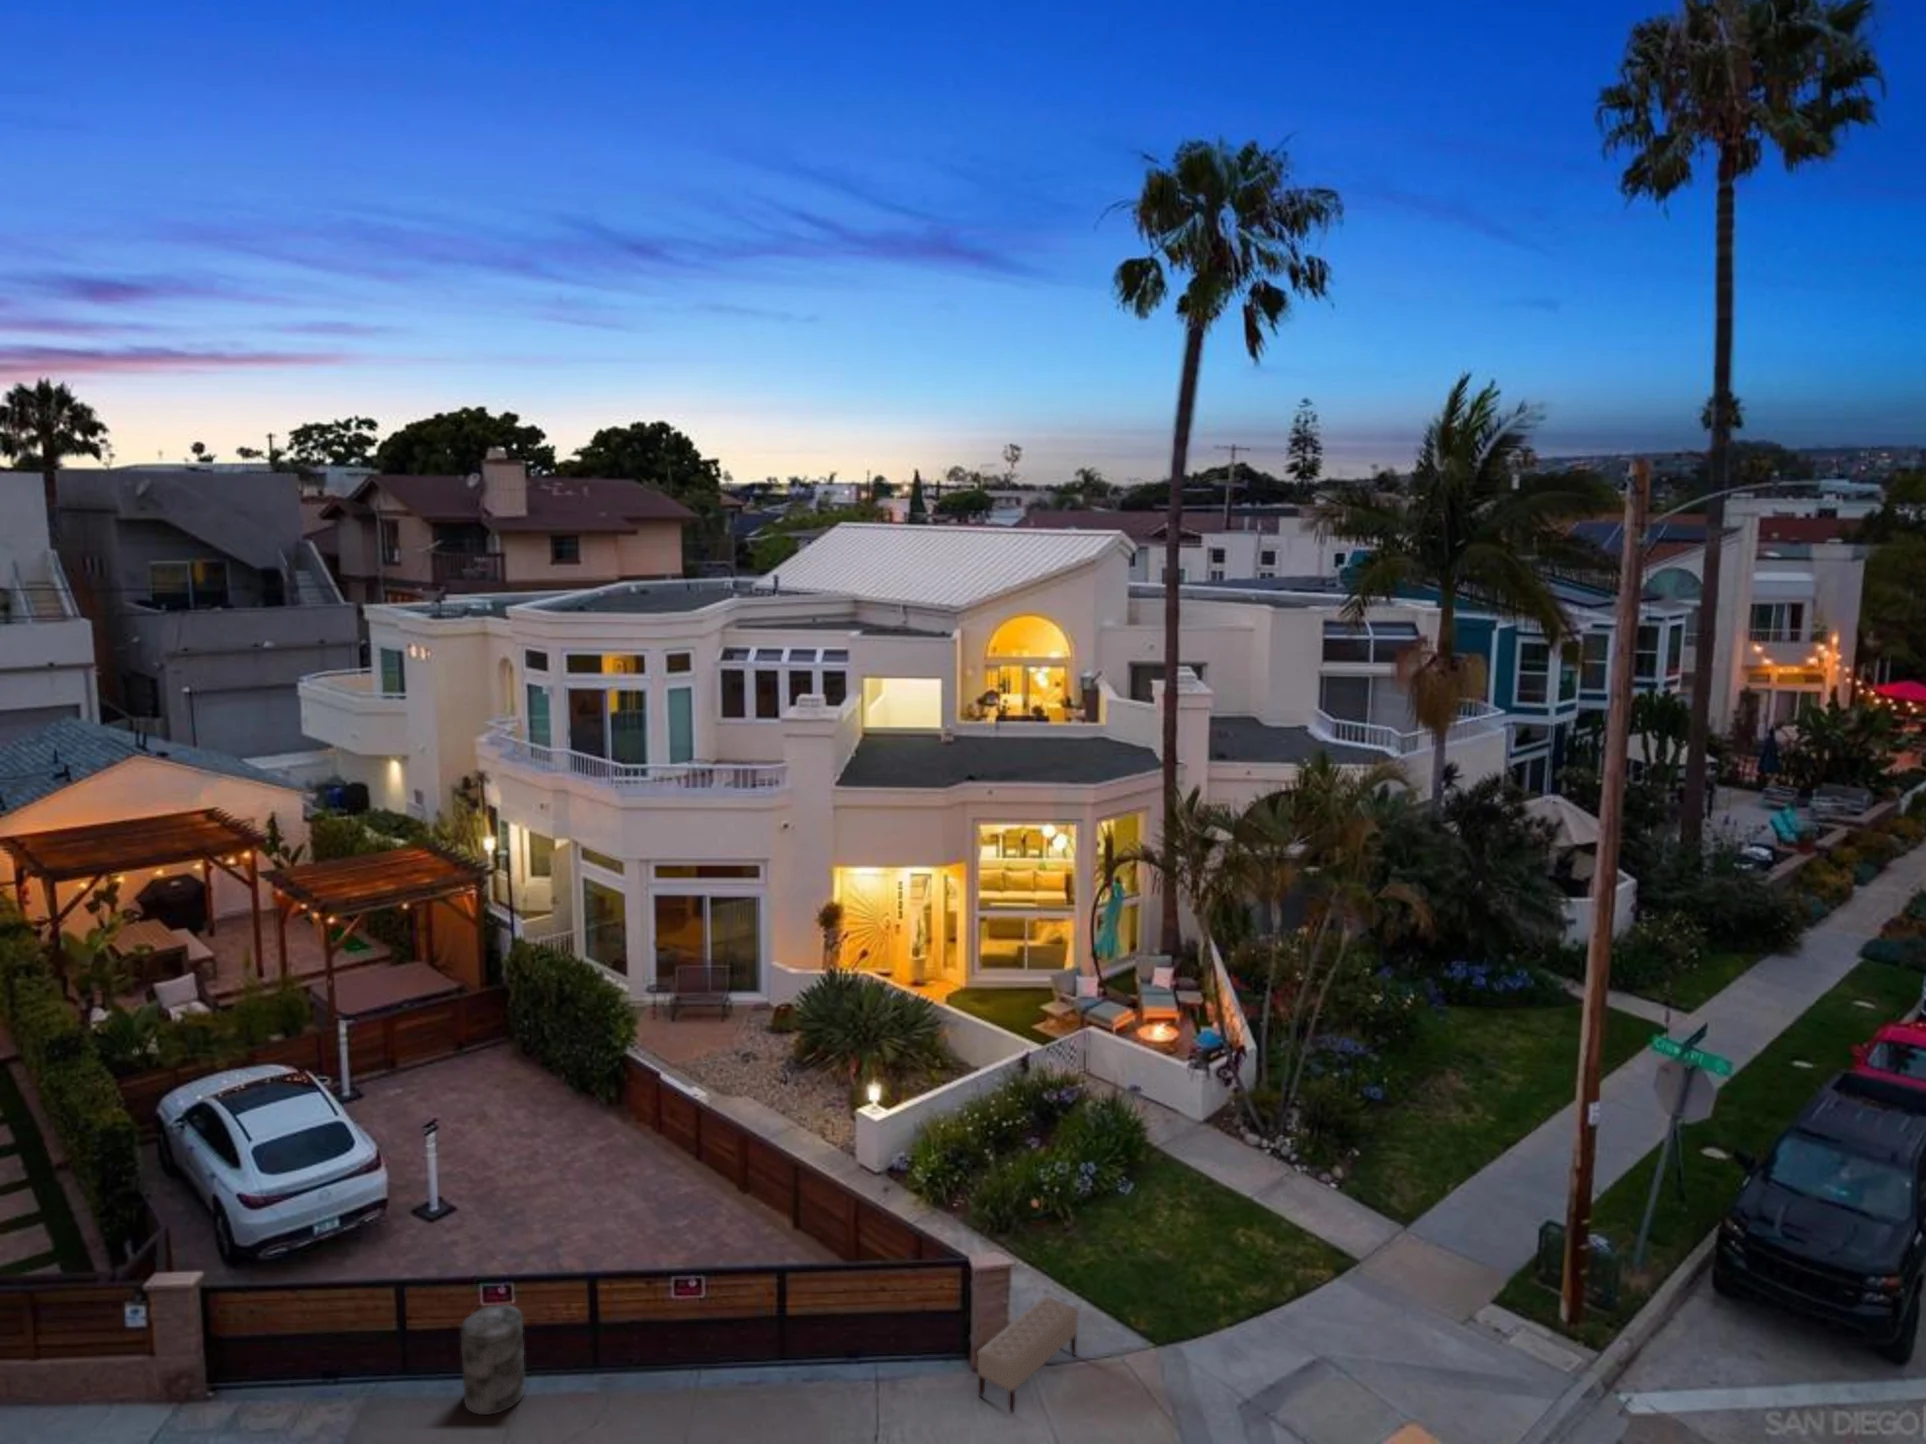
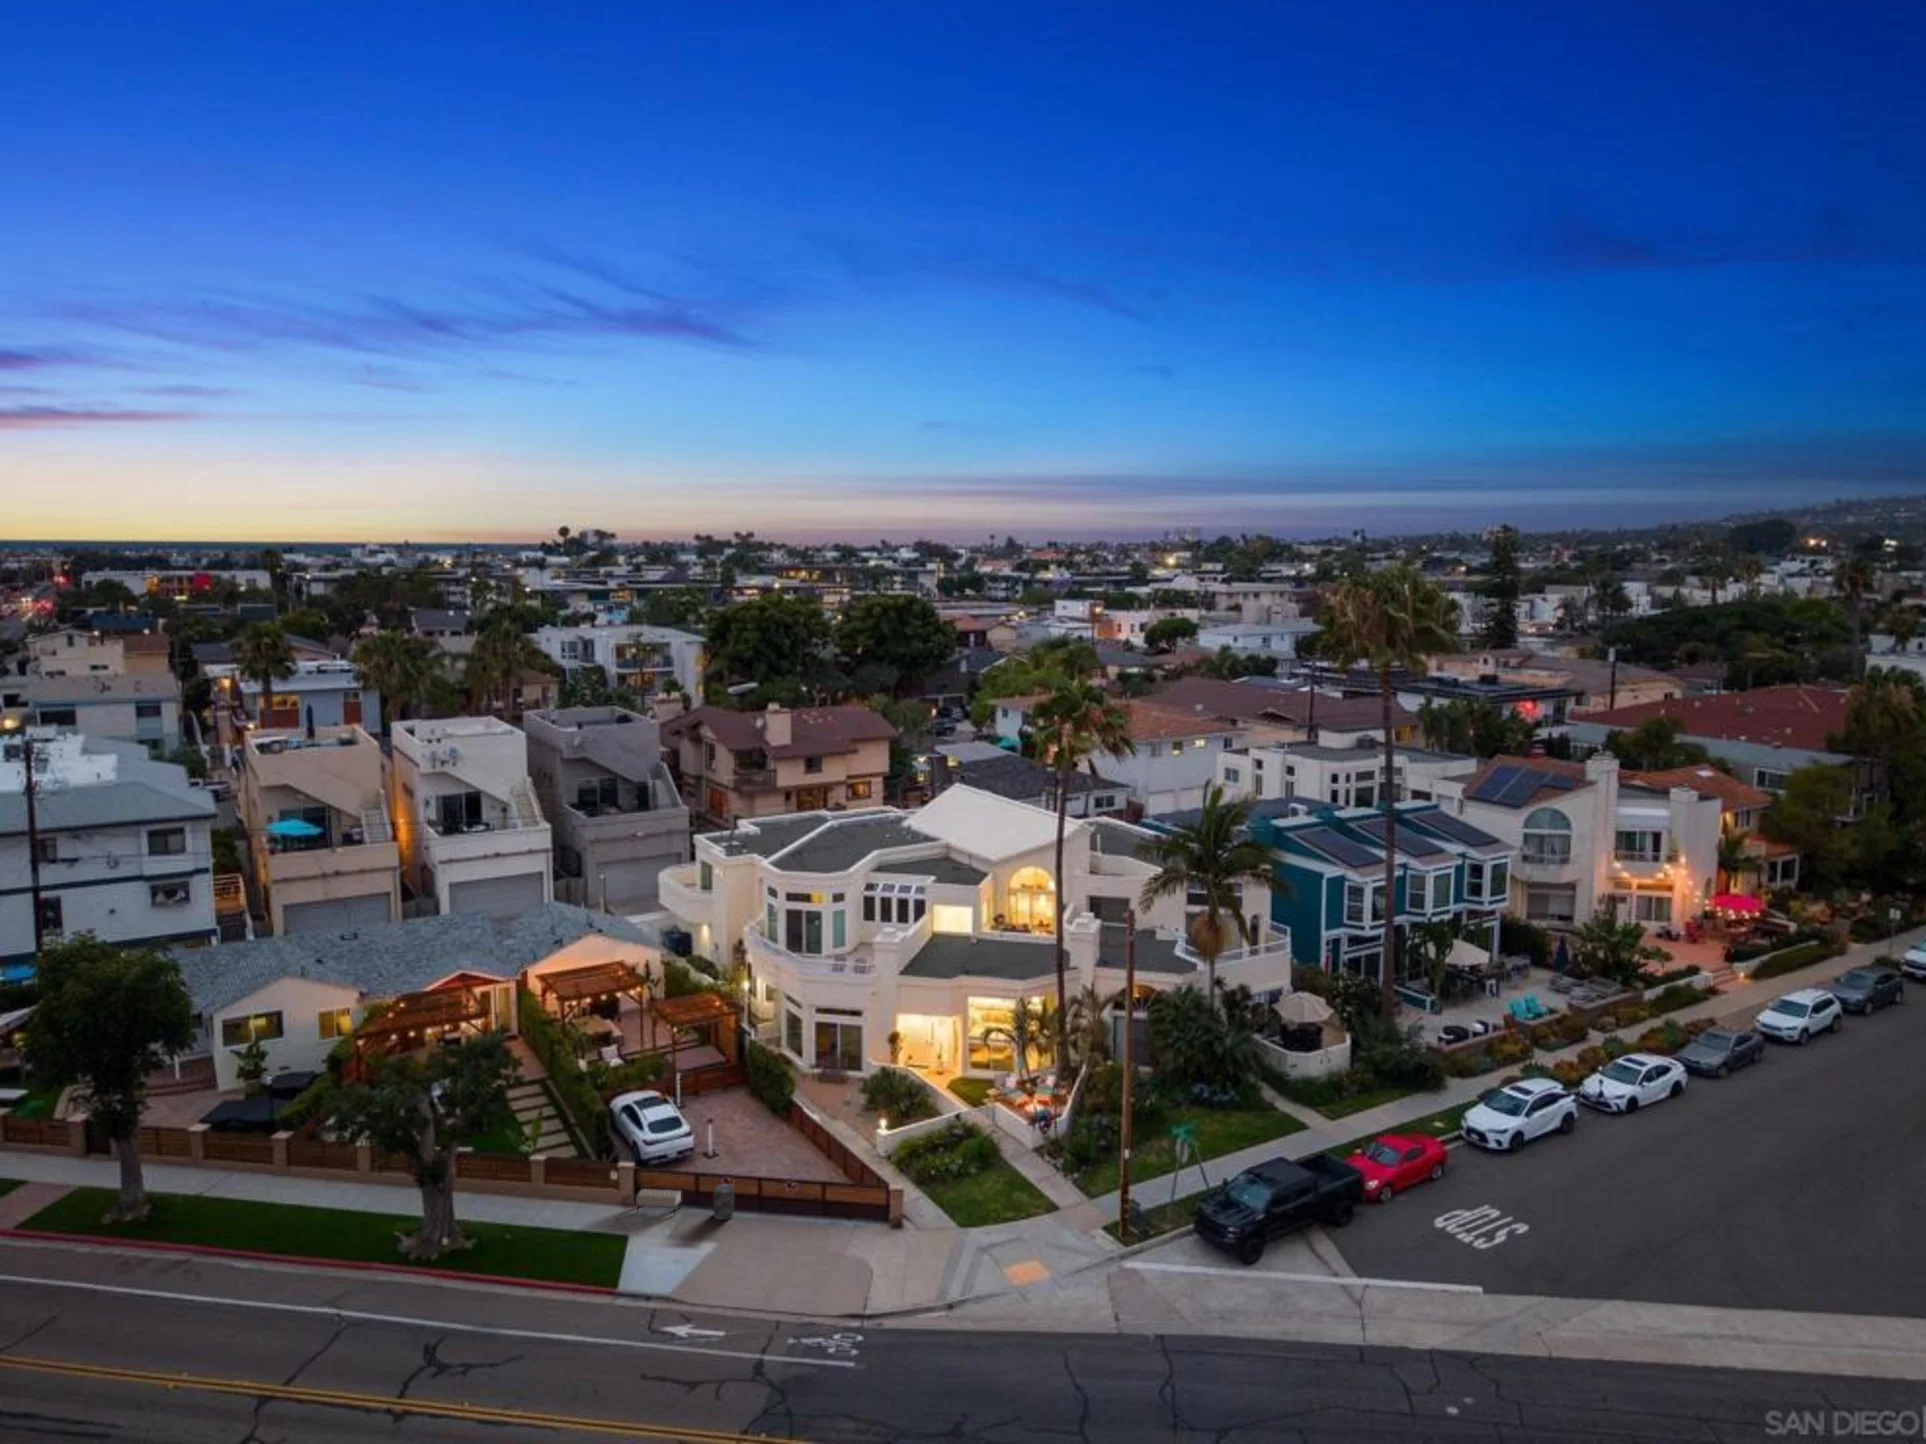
bench: present [977,1296,1078,1413] -> present [636,1189,681,1213]

